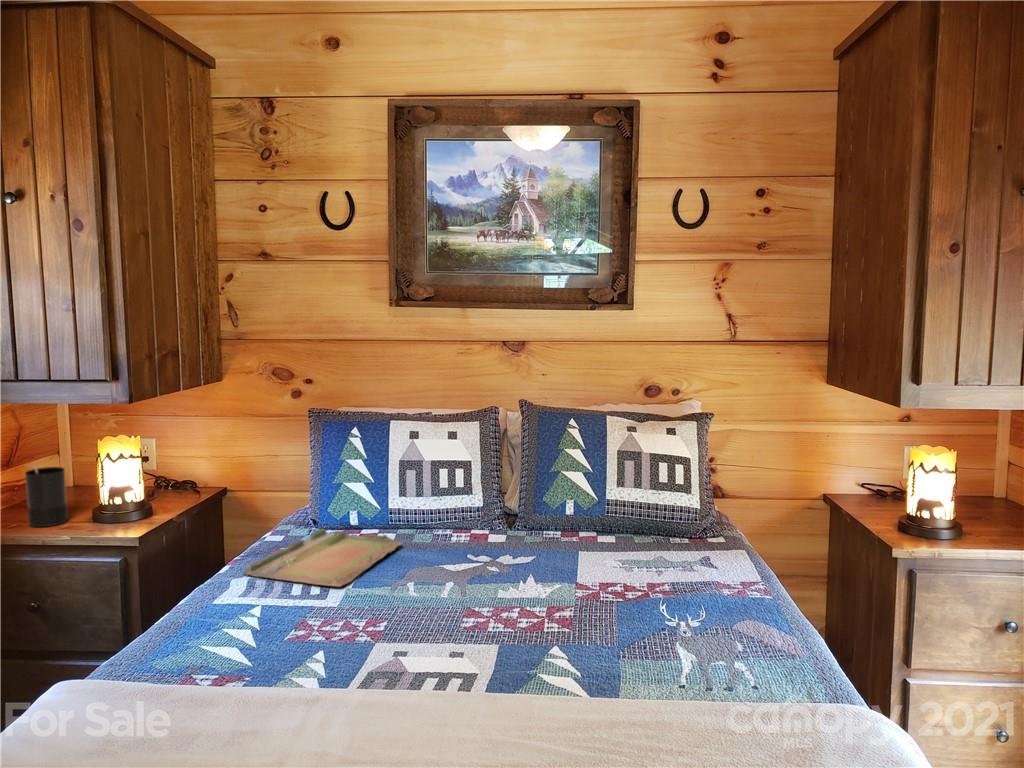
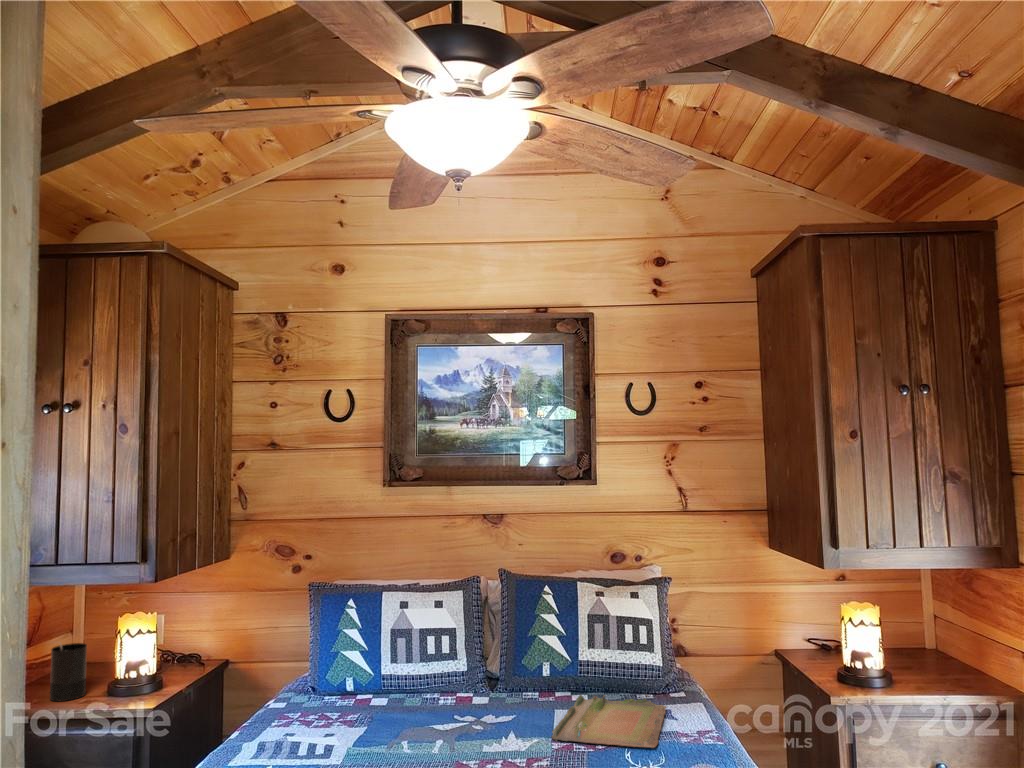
tray: present [243,528,403,587] -> present [552,695,666,748]

